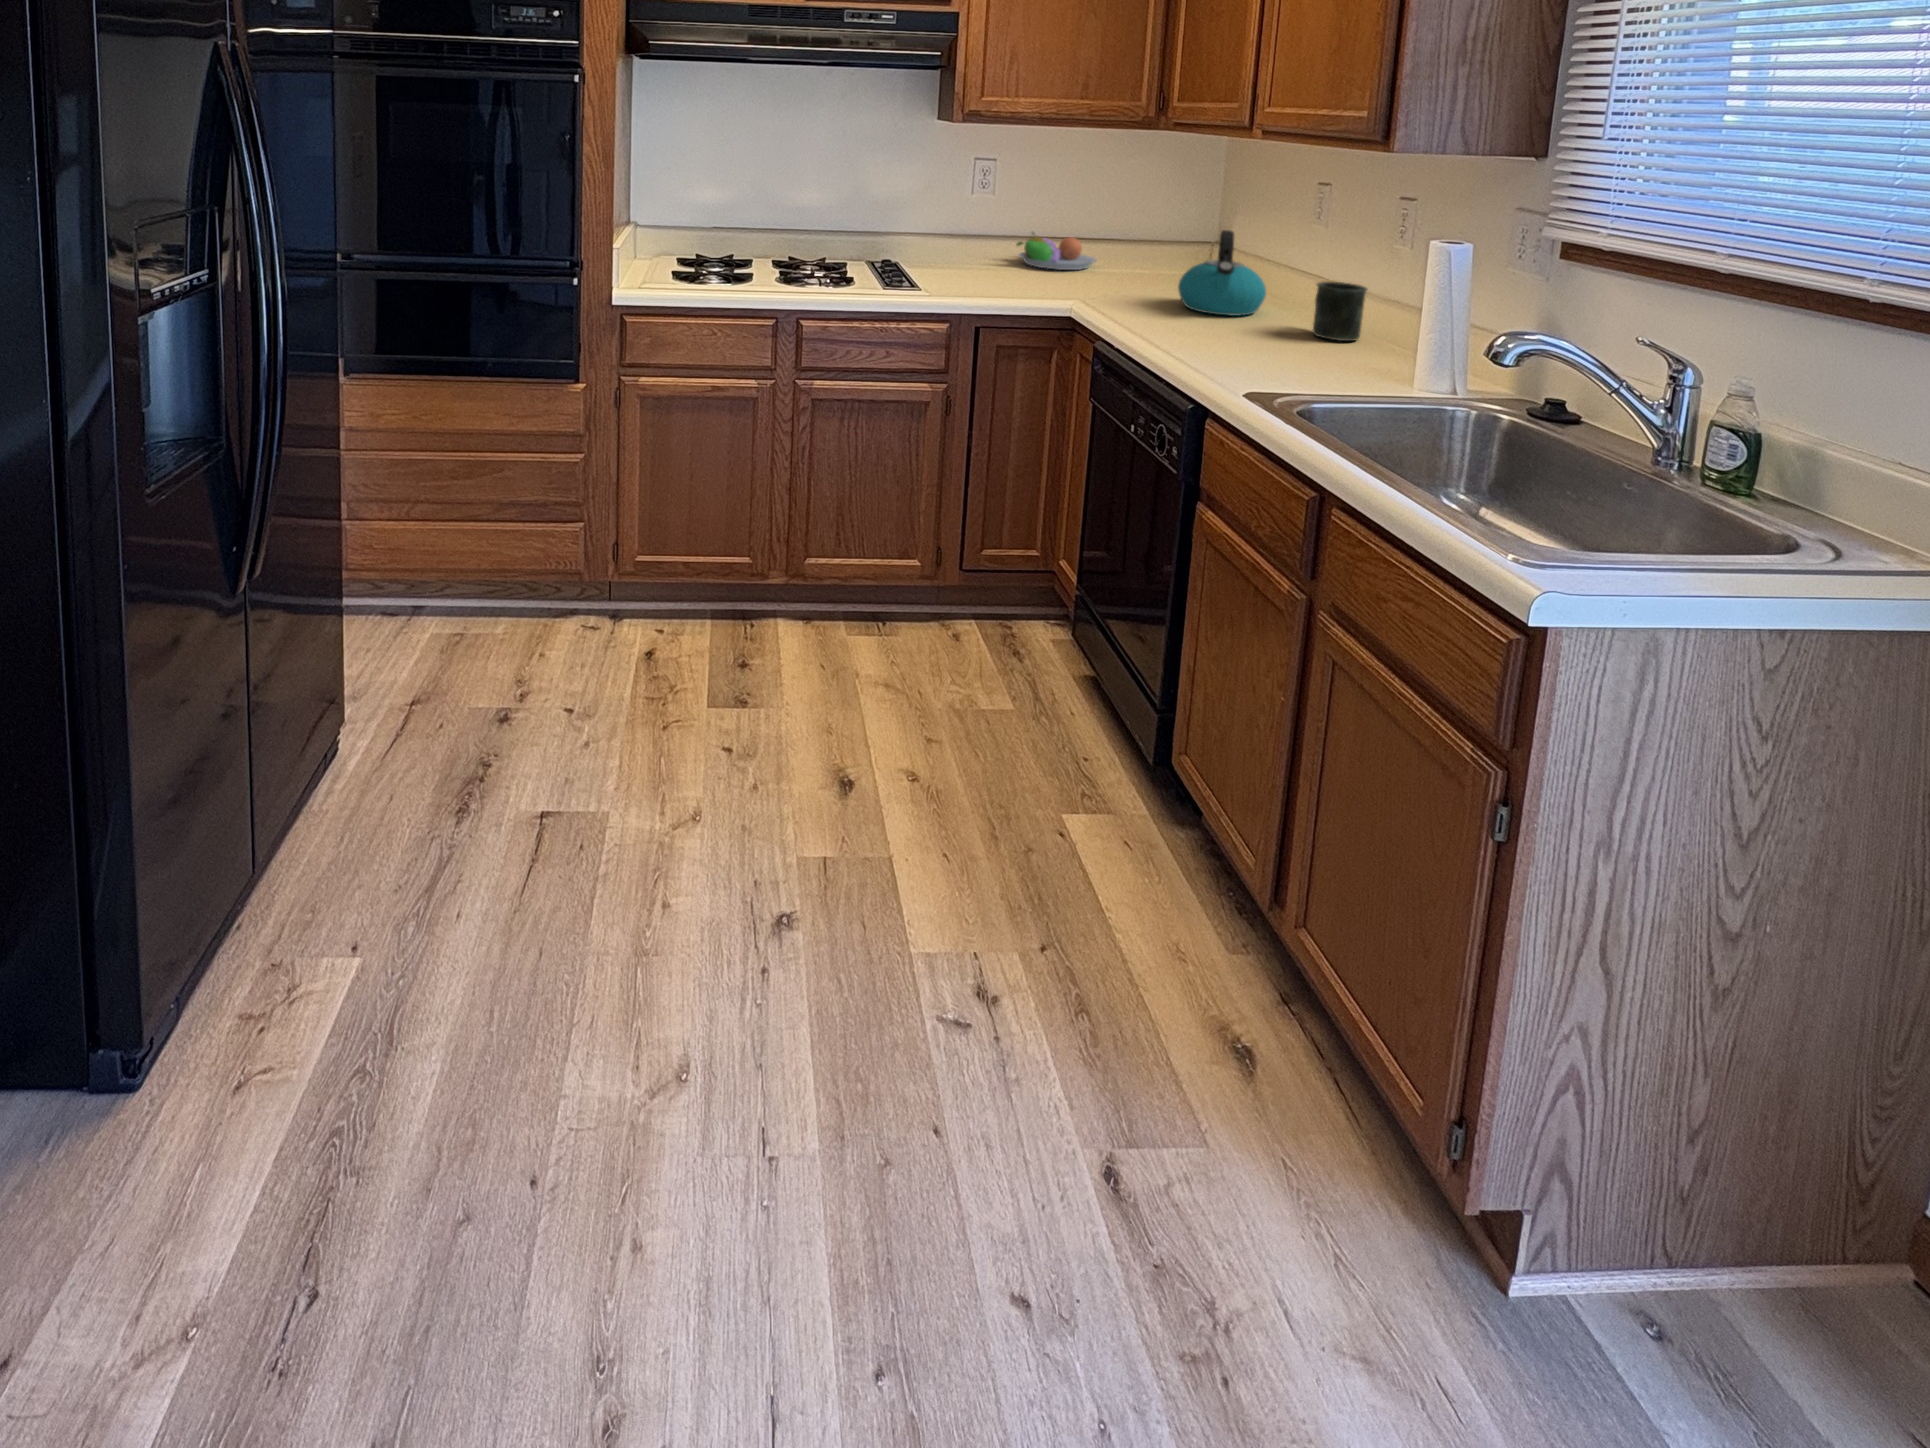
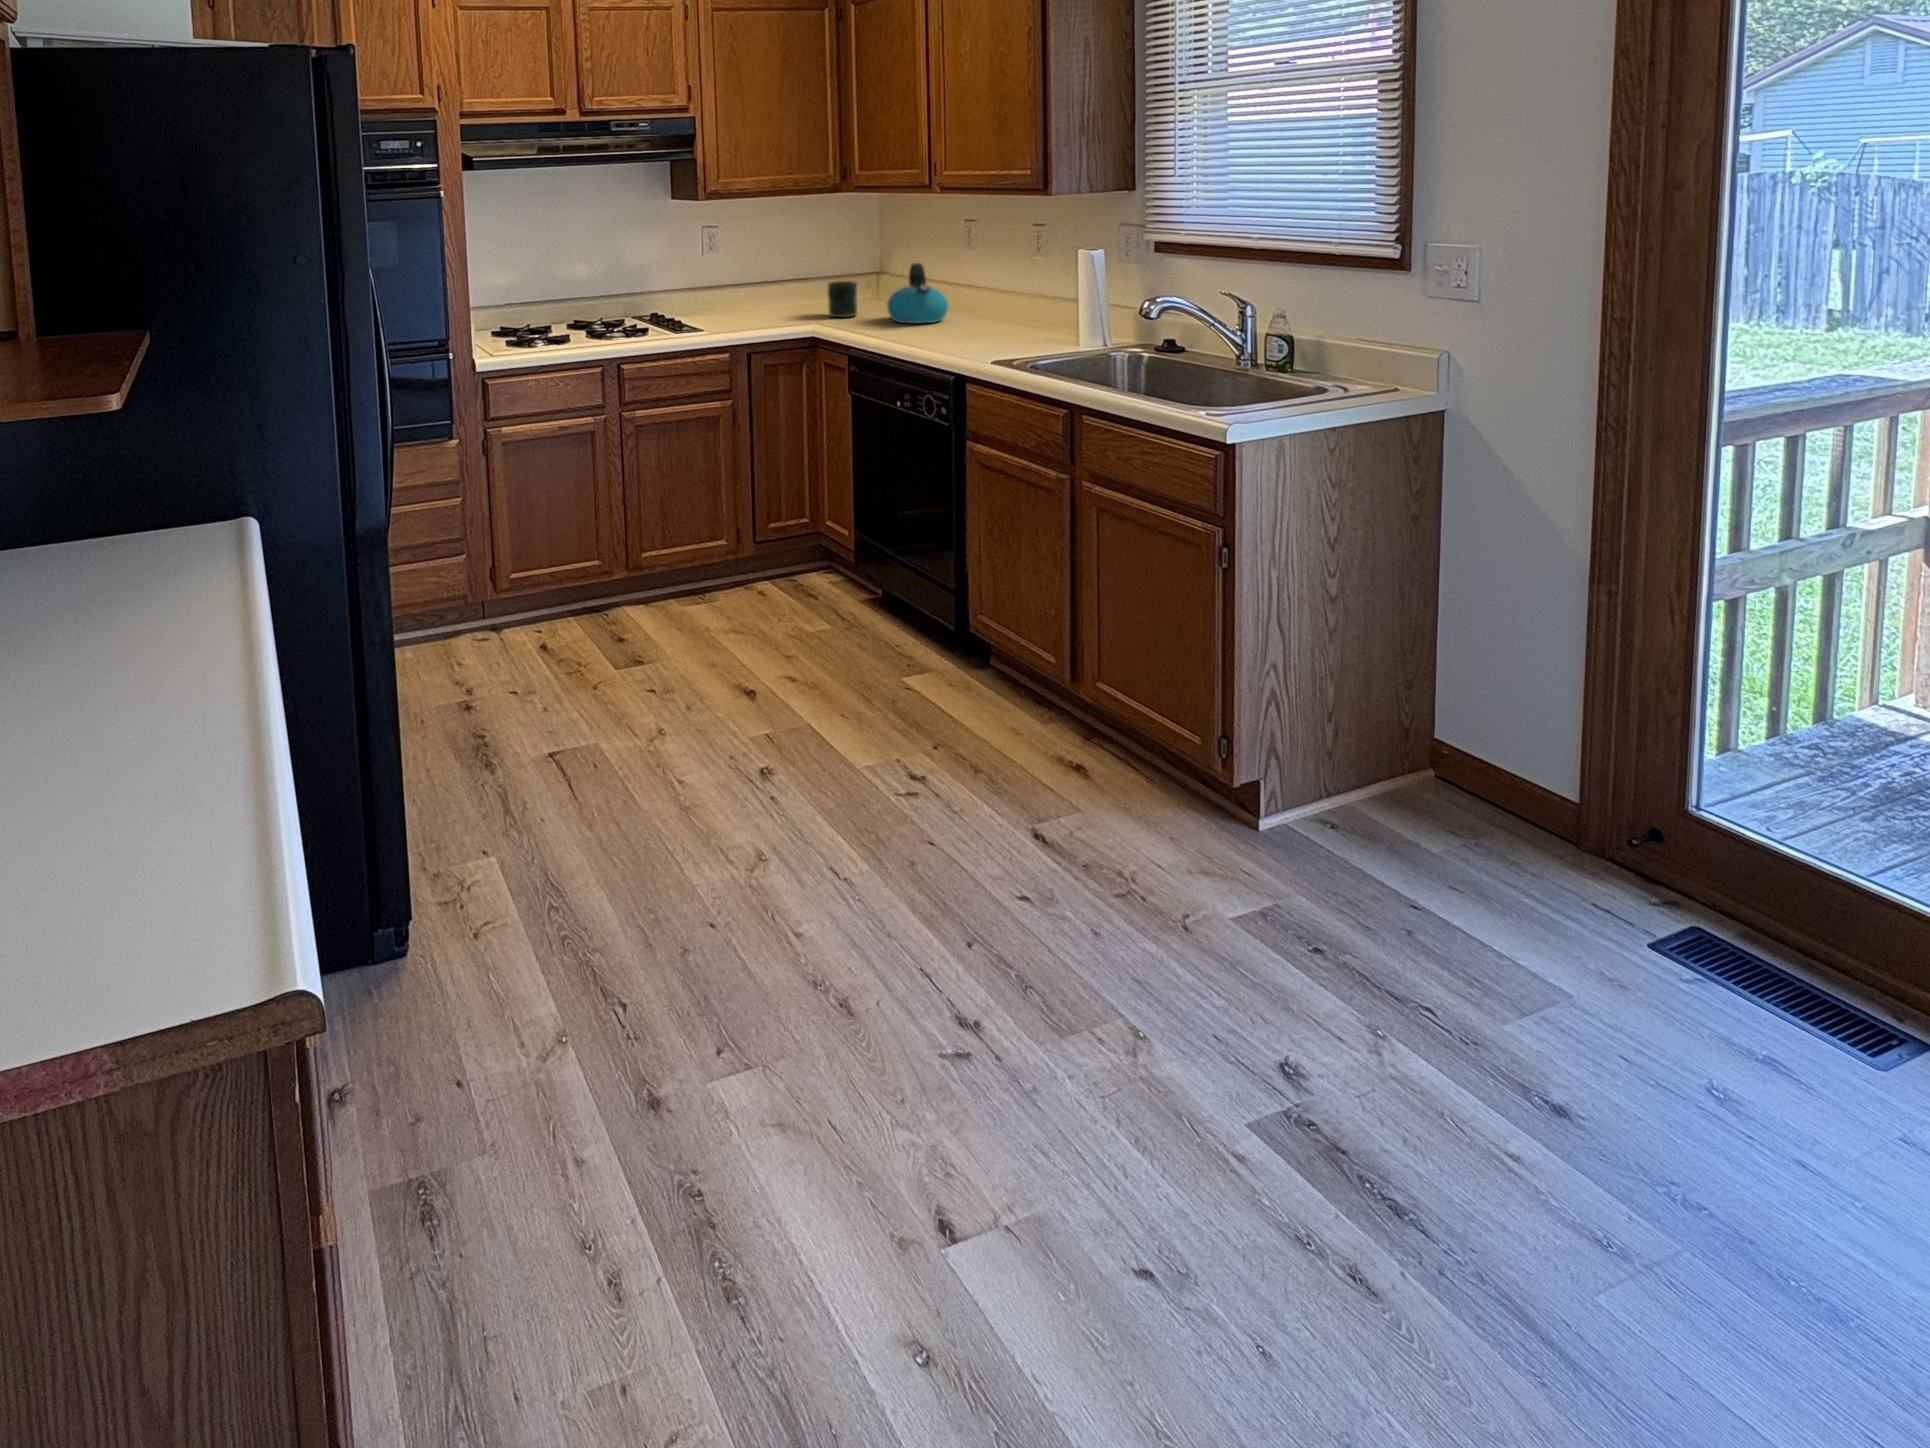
fruit bowl: present [1017,233,1096,270] -> none [747,283,807,309]
mug: present [1313,282,1367,341] -> present [828,281,857,317]

